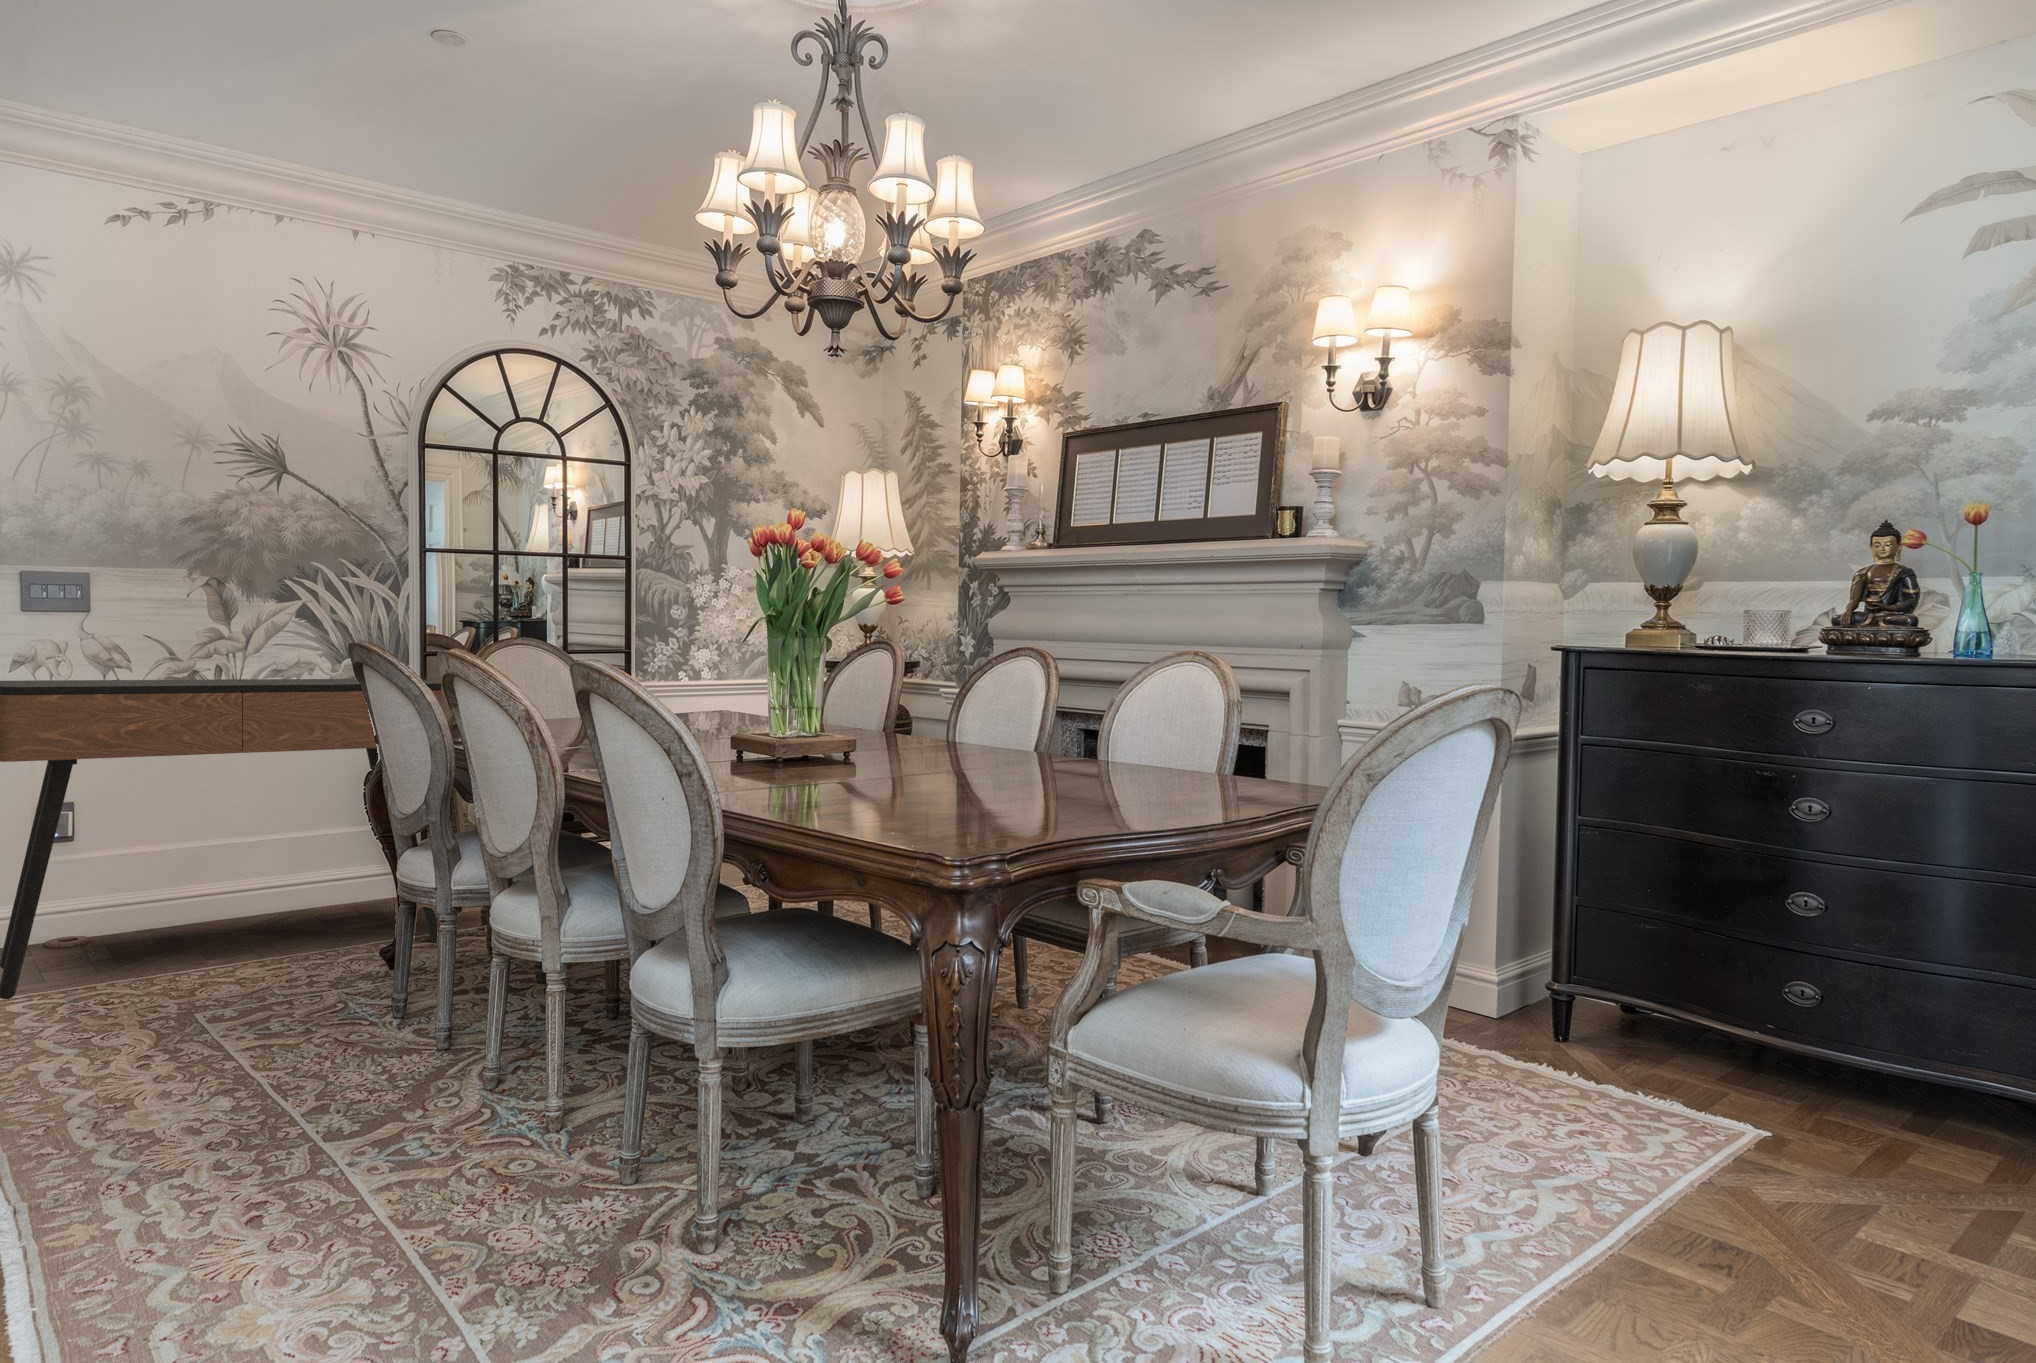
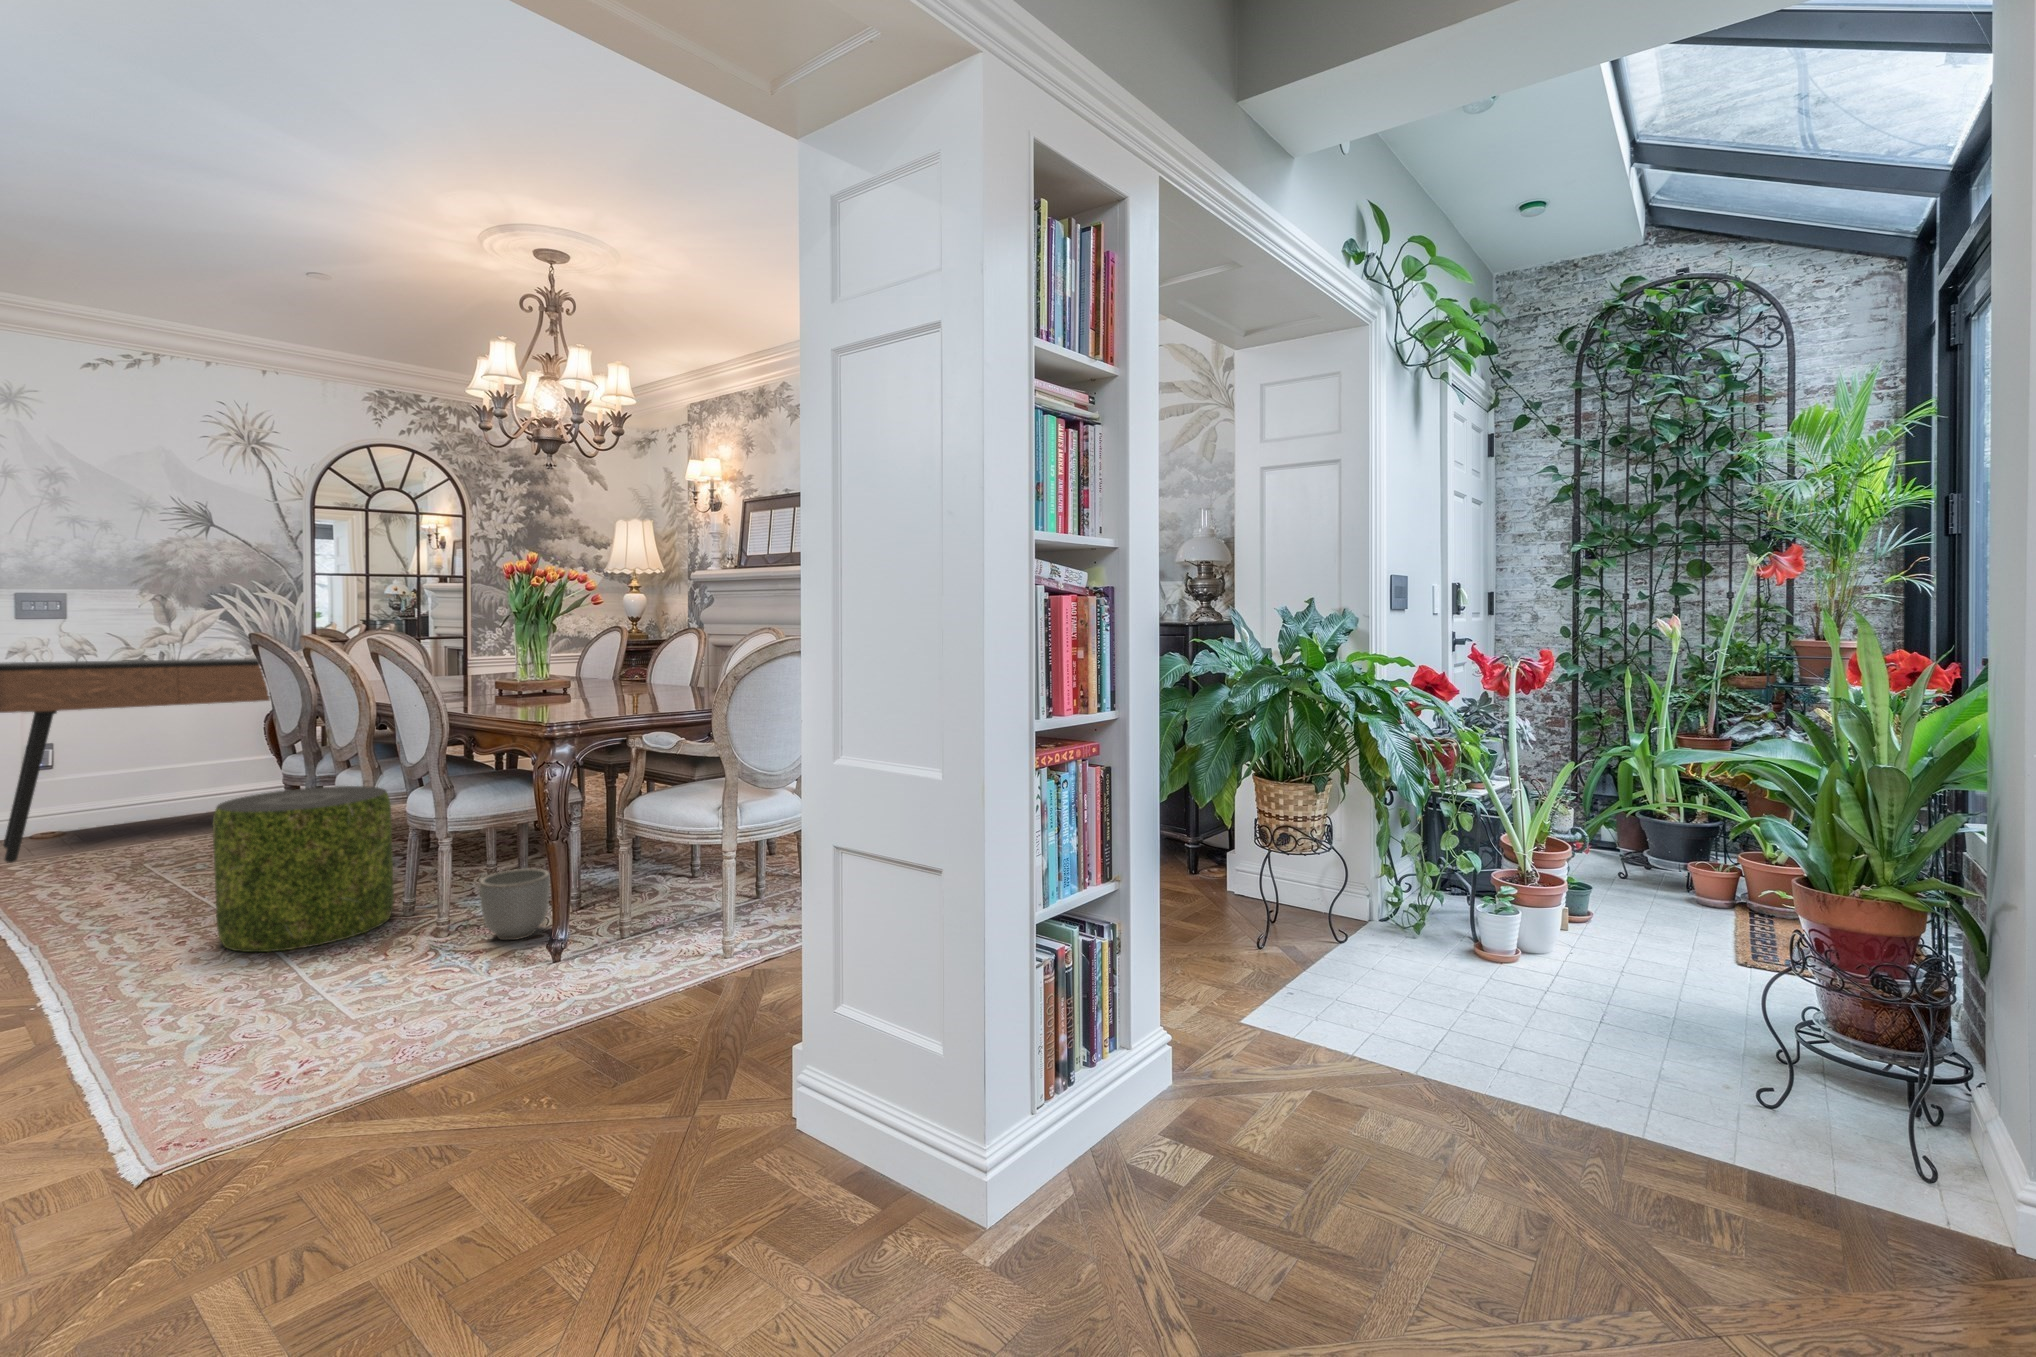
pouf: none [314,930,601,1272] -> present [213,786,394,952]
planter: none [786,1129,913,1289] -> present [479,869,550,940]

